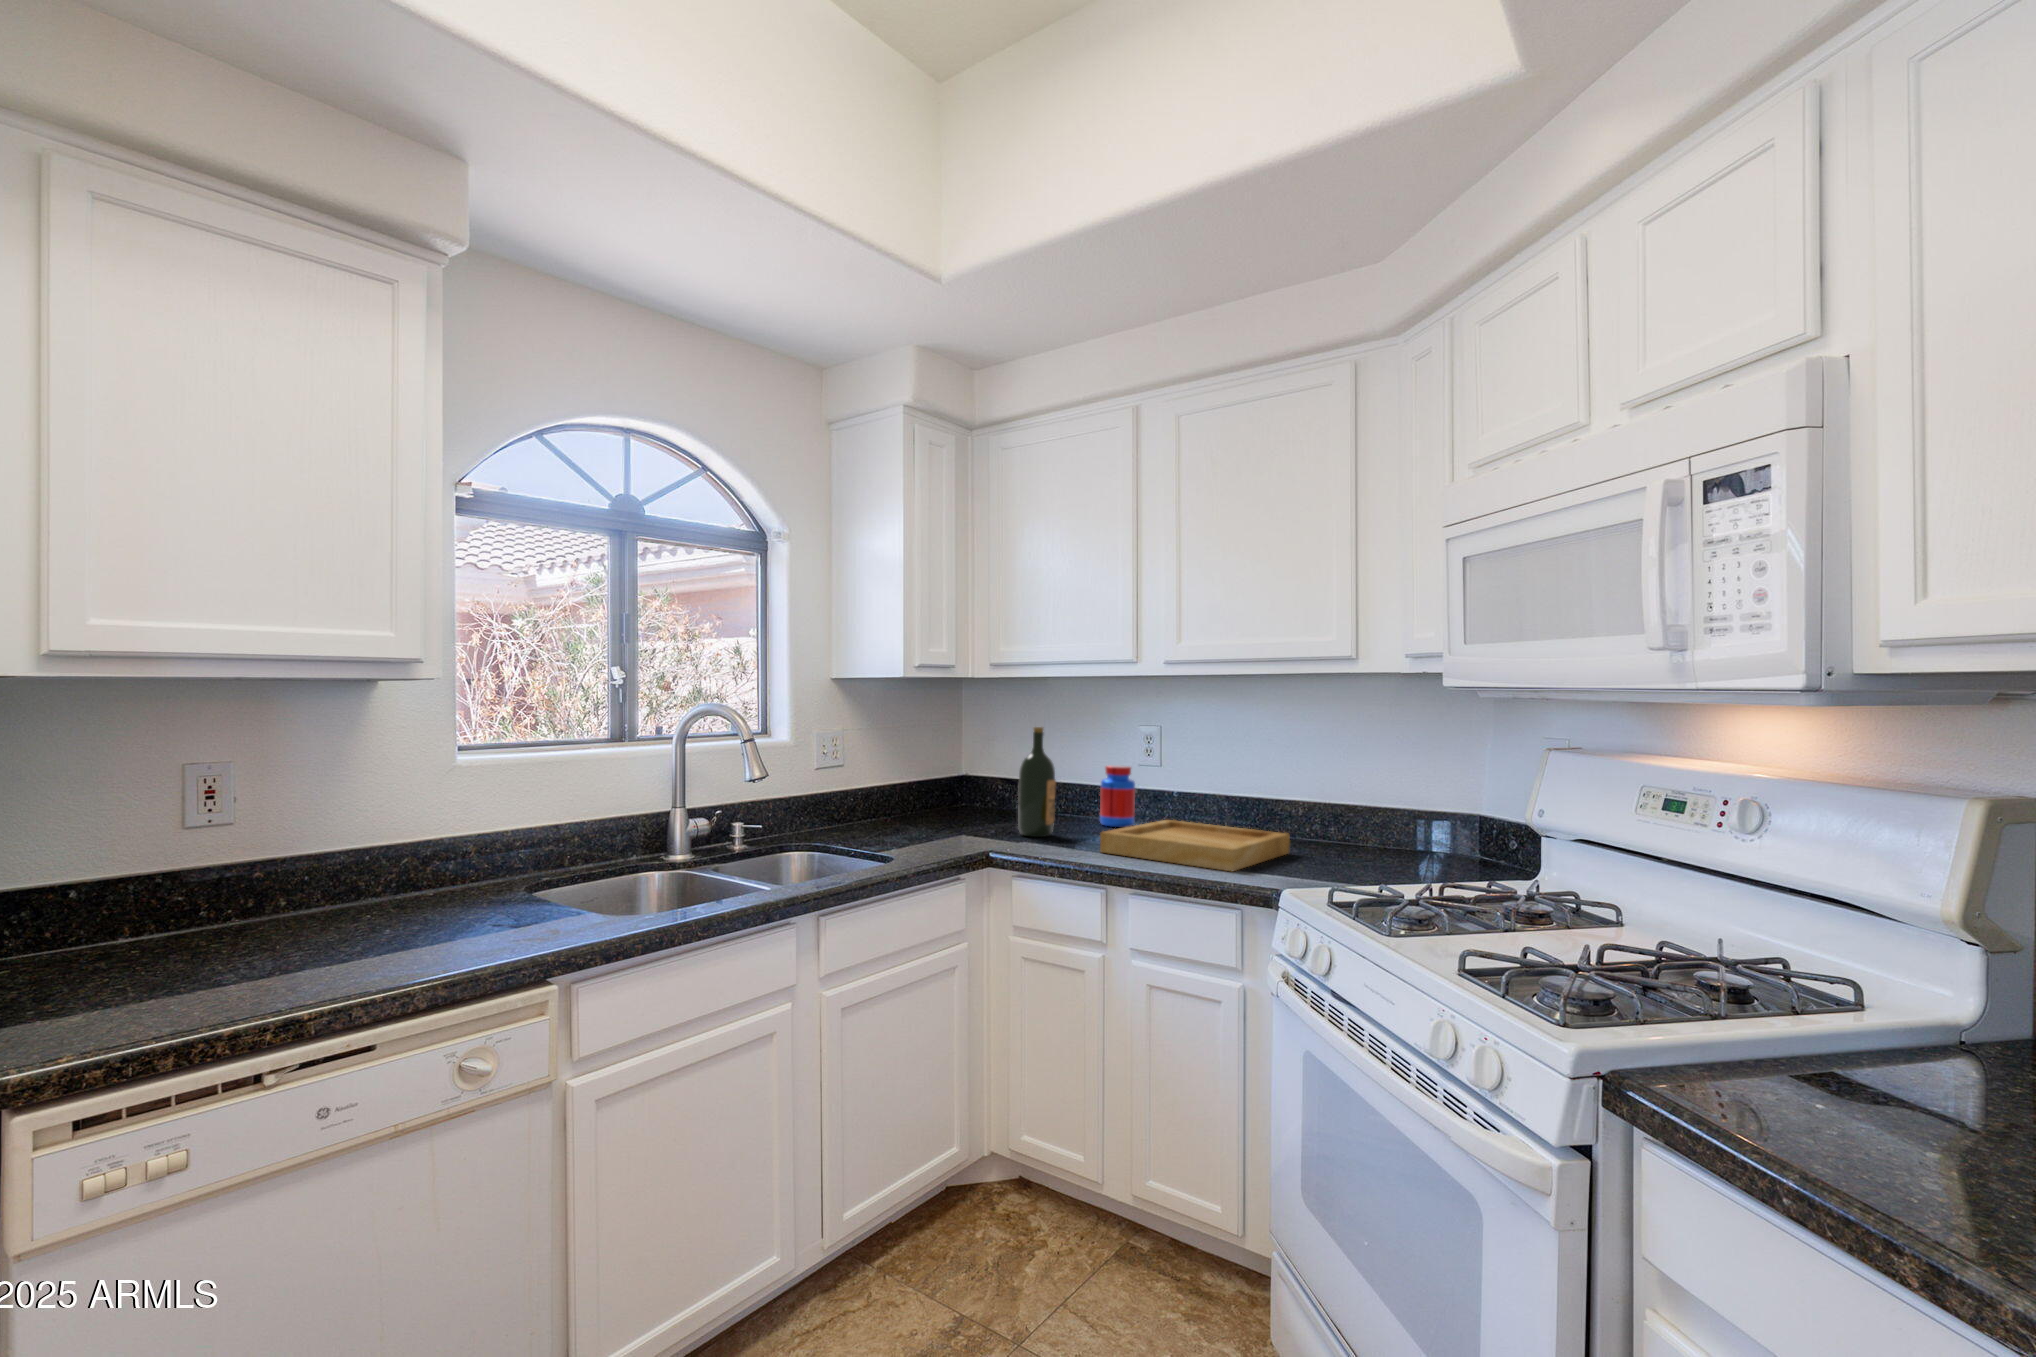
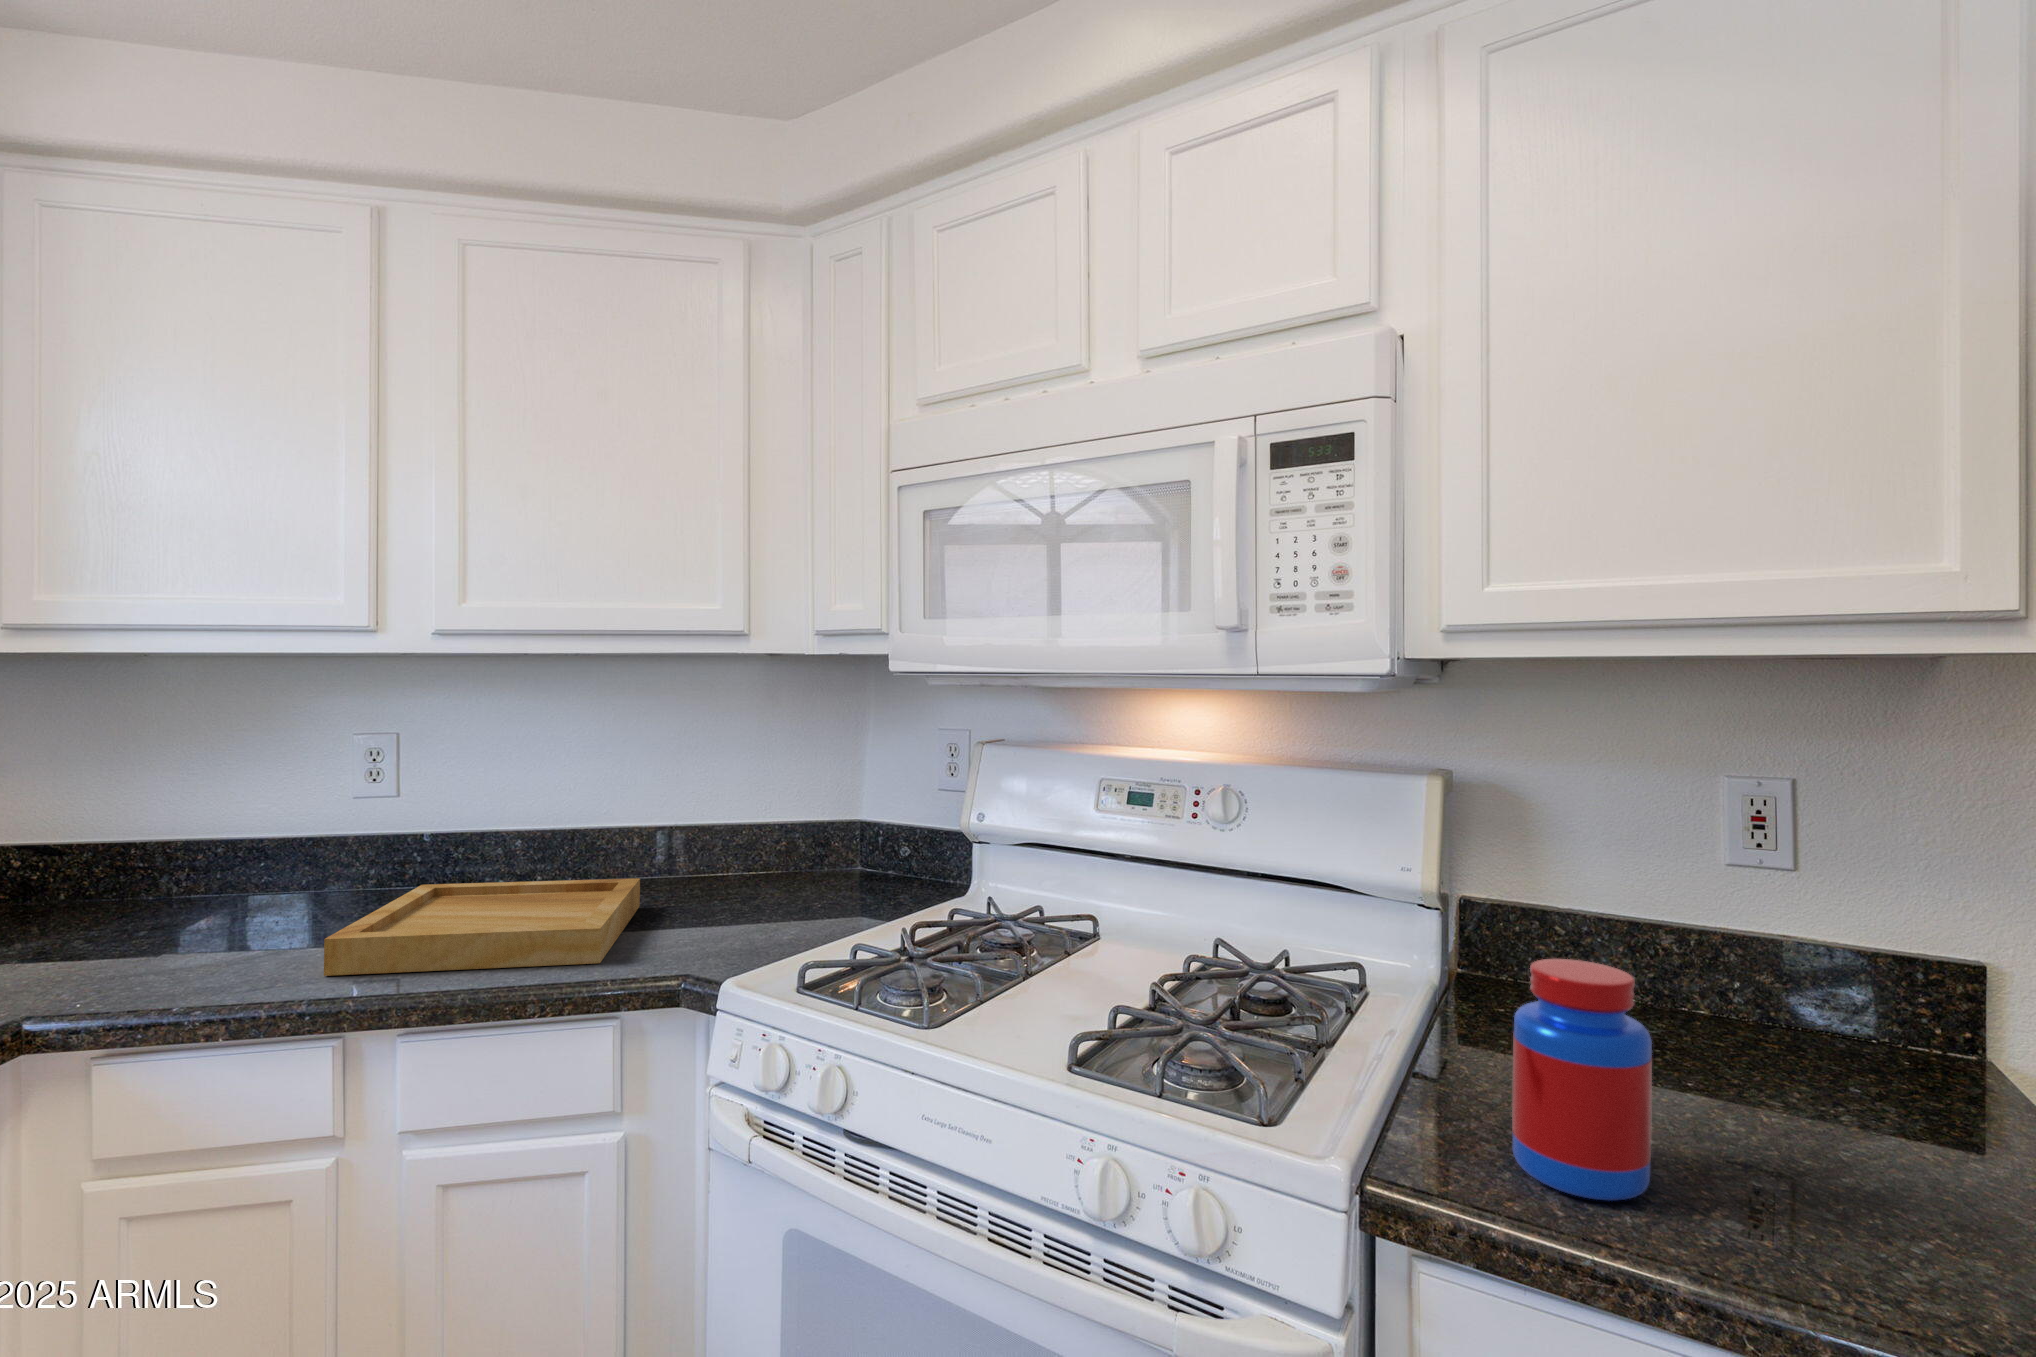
wine bottle: present [1018,727,1056,837] -> none [91,749,187,970]
jar: present [1100,765,1135,827] -> present [1512,959,1652,1201]

